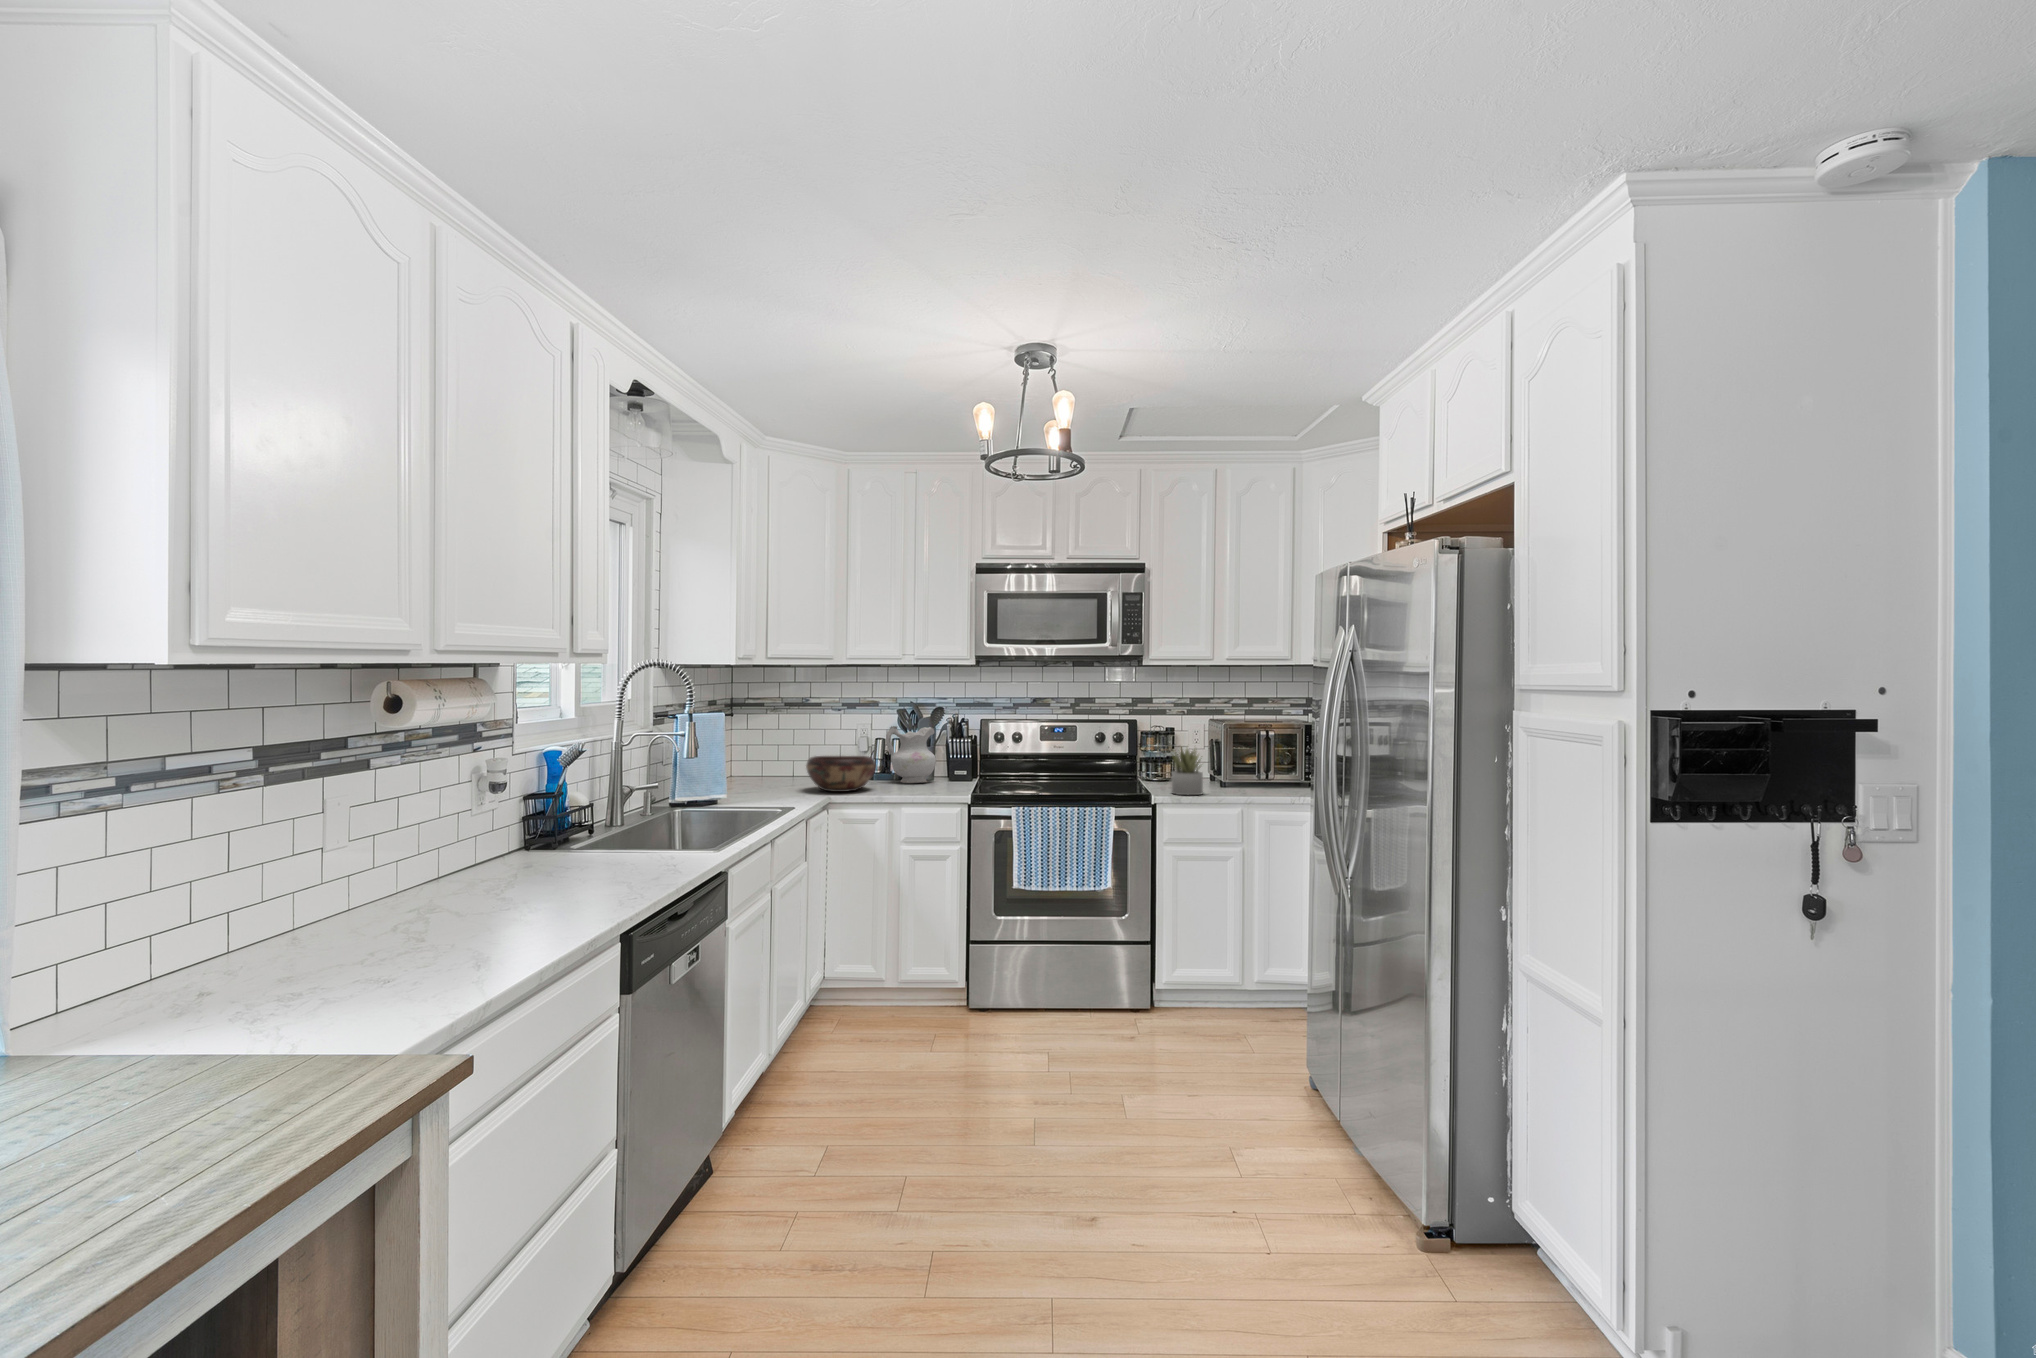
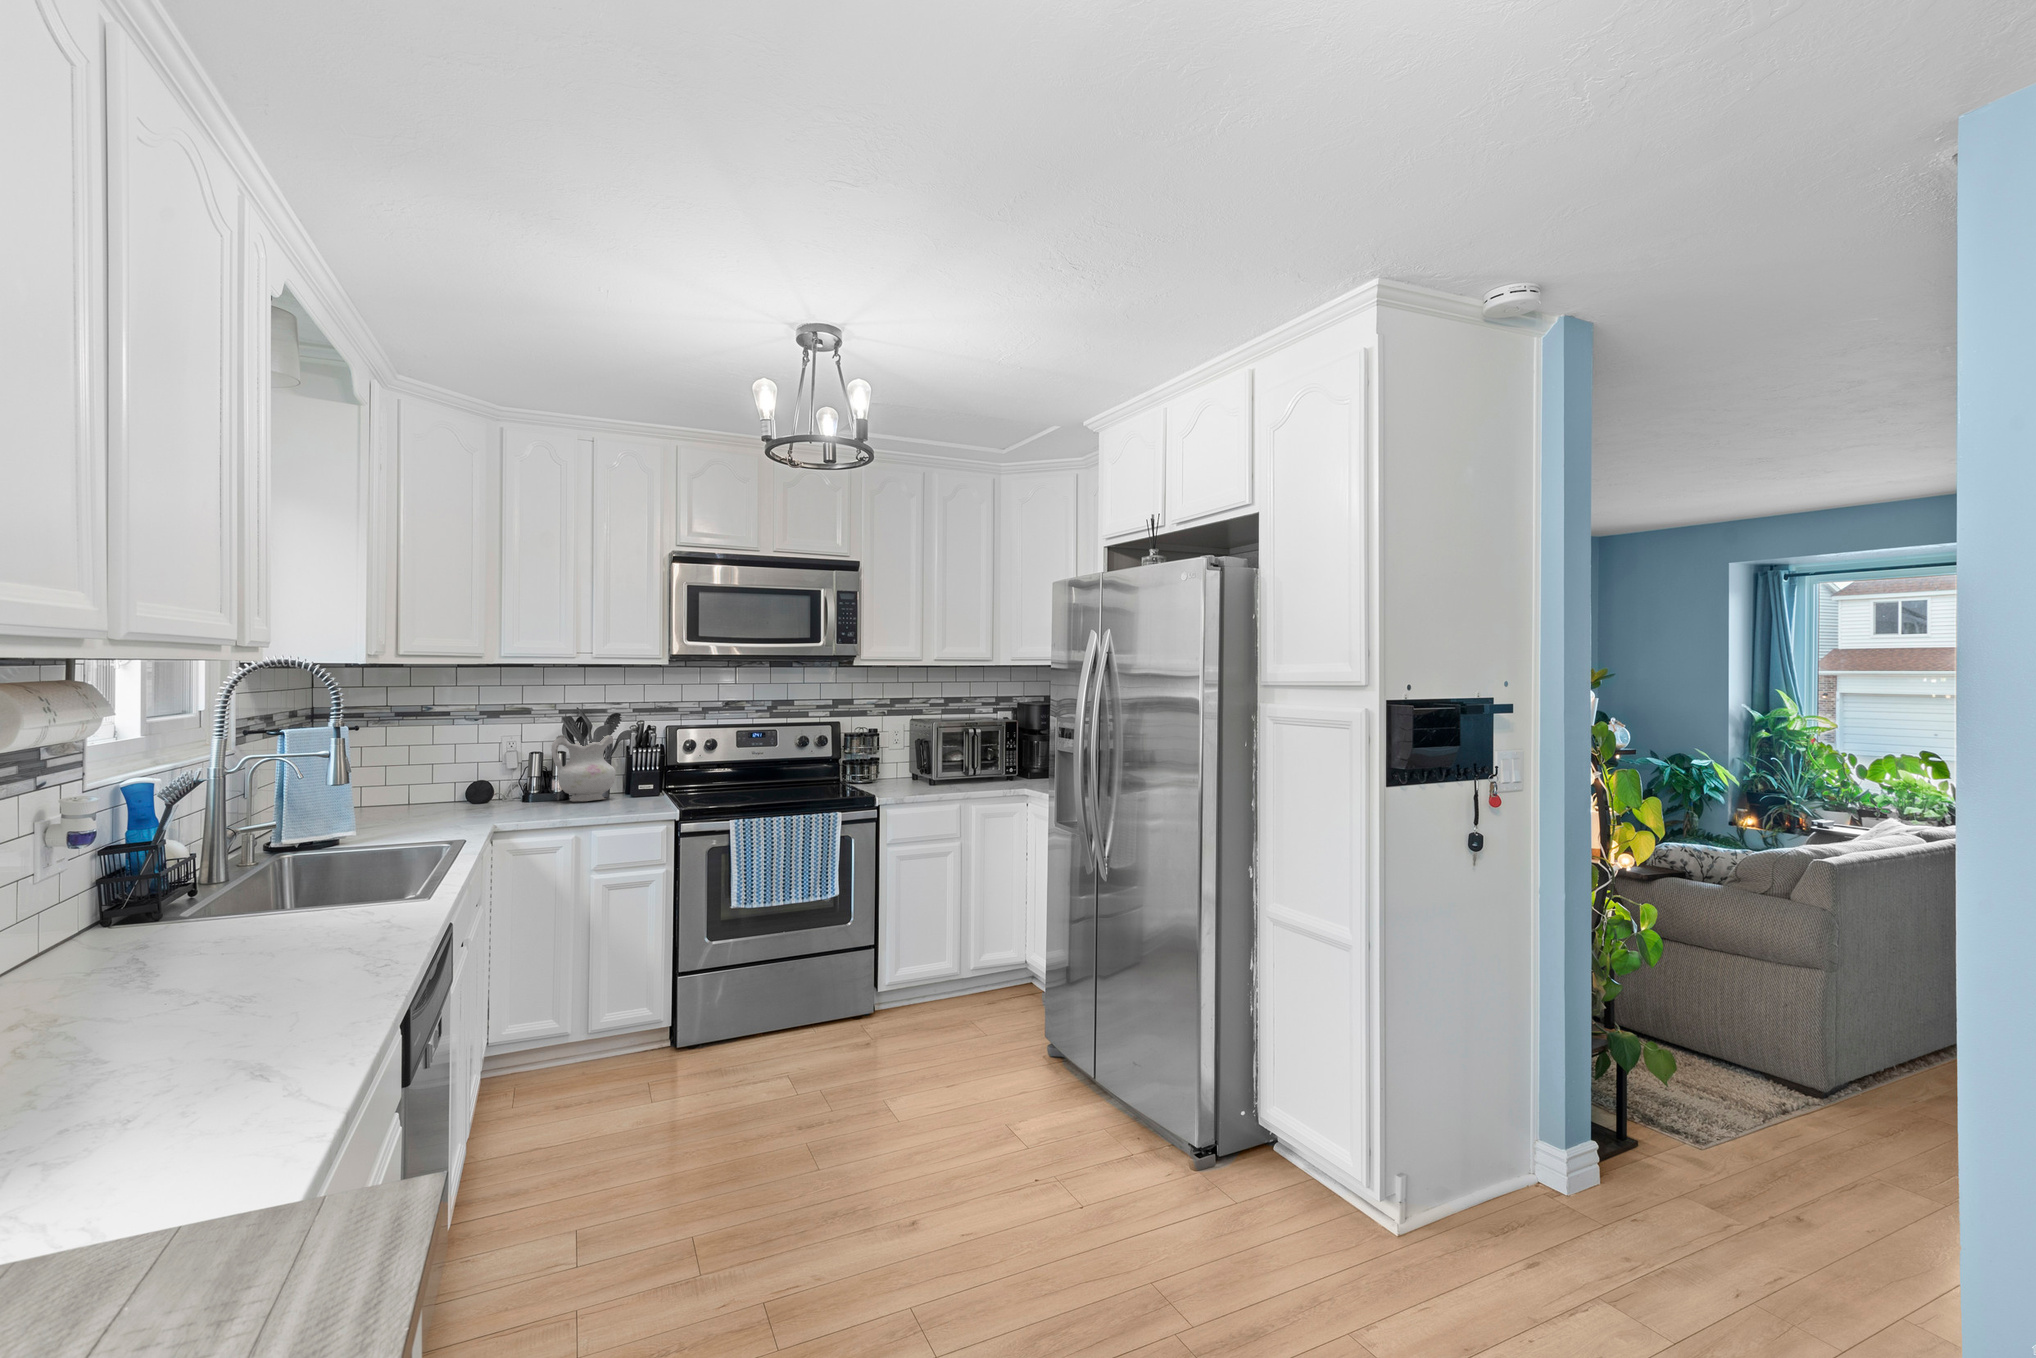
succulent plant: present [1172,749,1203,795] -> none [888,743,924,795]
decorative bowl: present [806,756,876,792] -> none [446,772,544,817]

